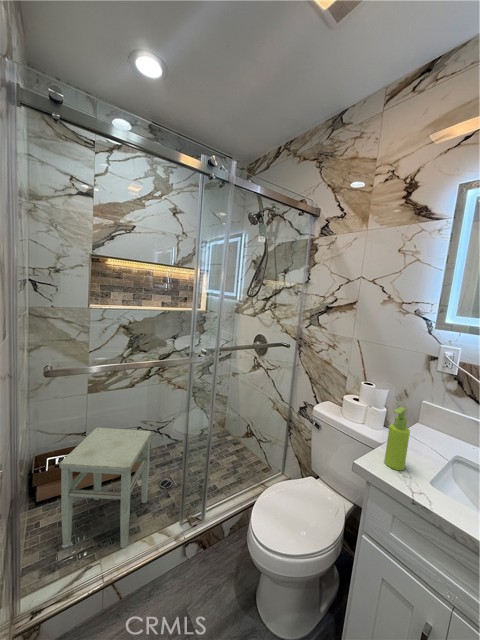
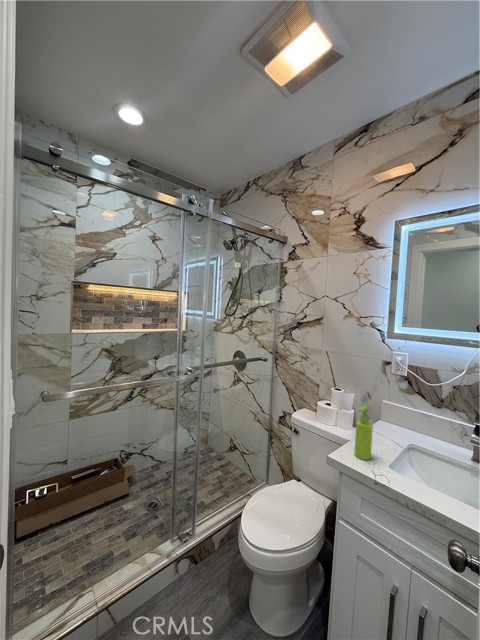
stool: present [59,428,152,548] -> none [47,451,139,579]

